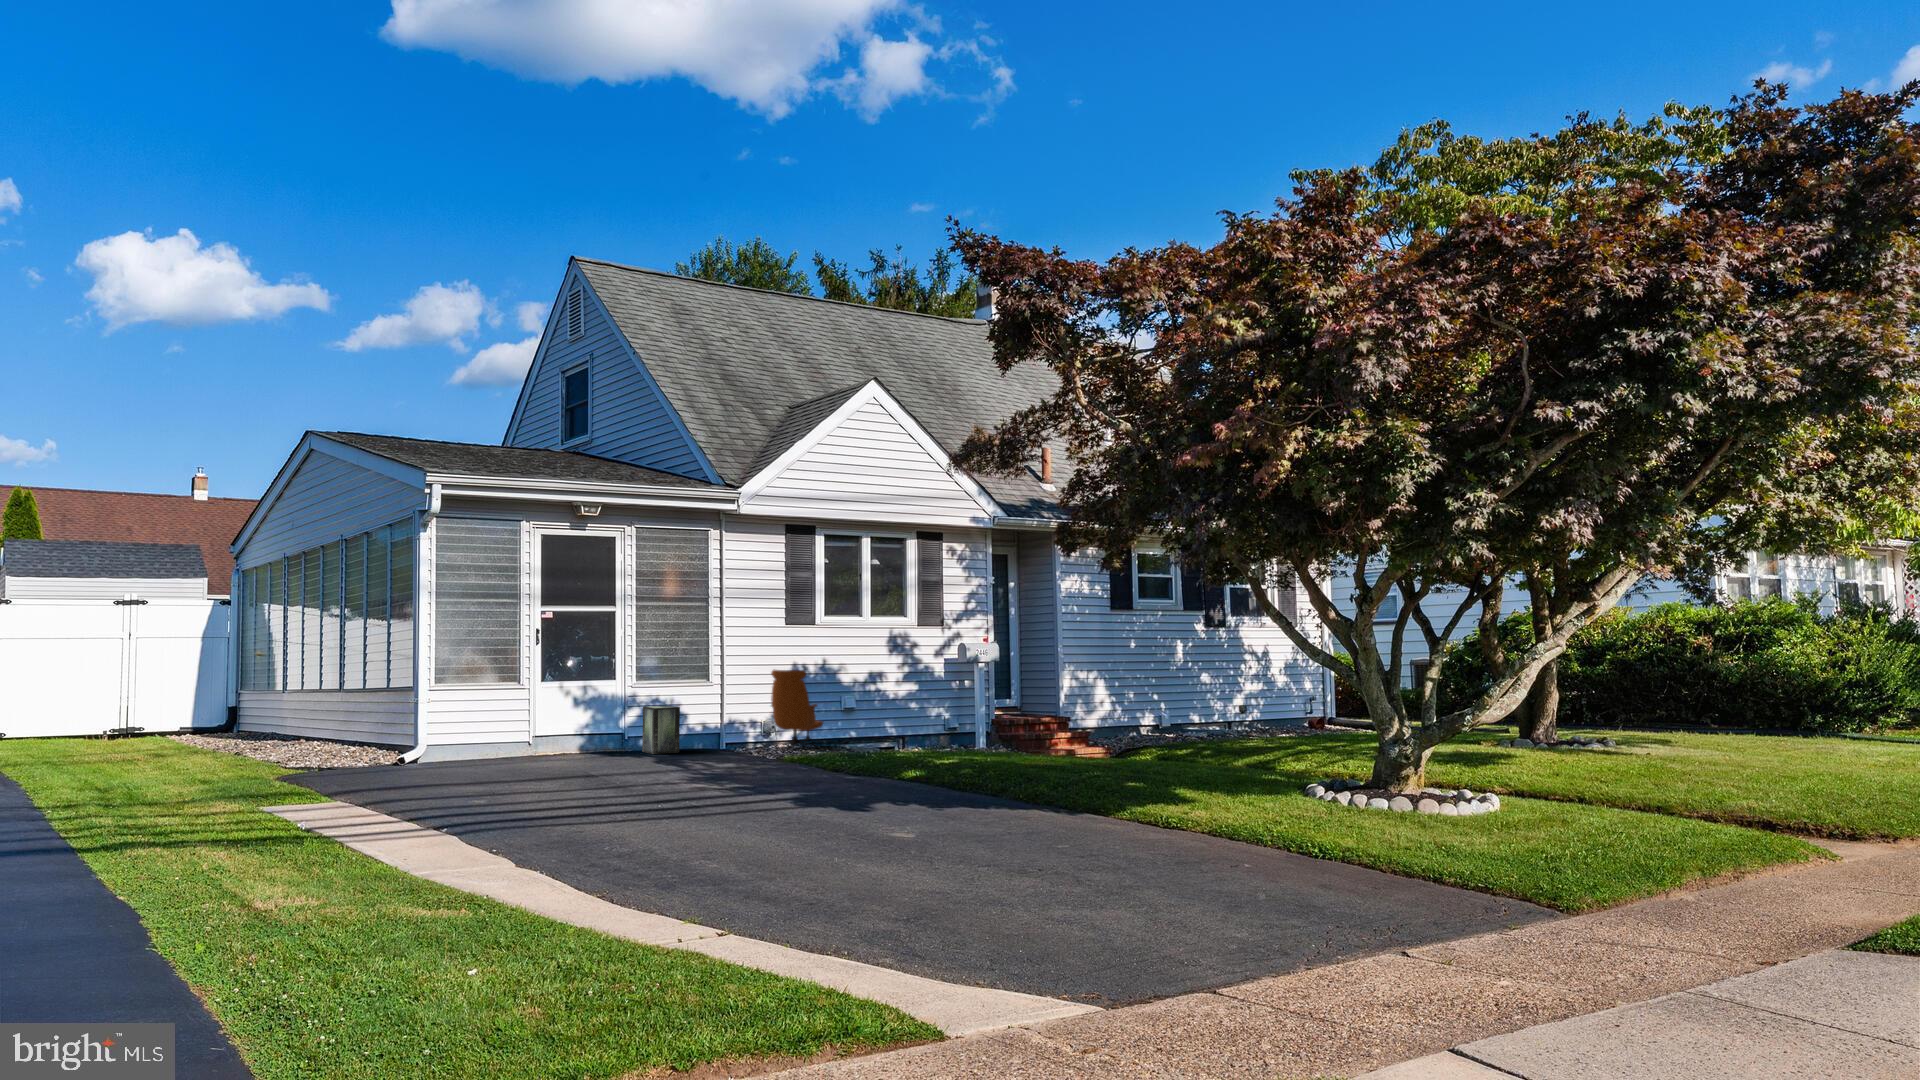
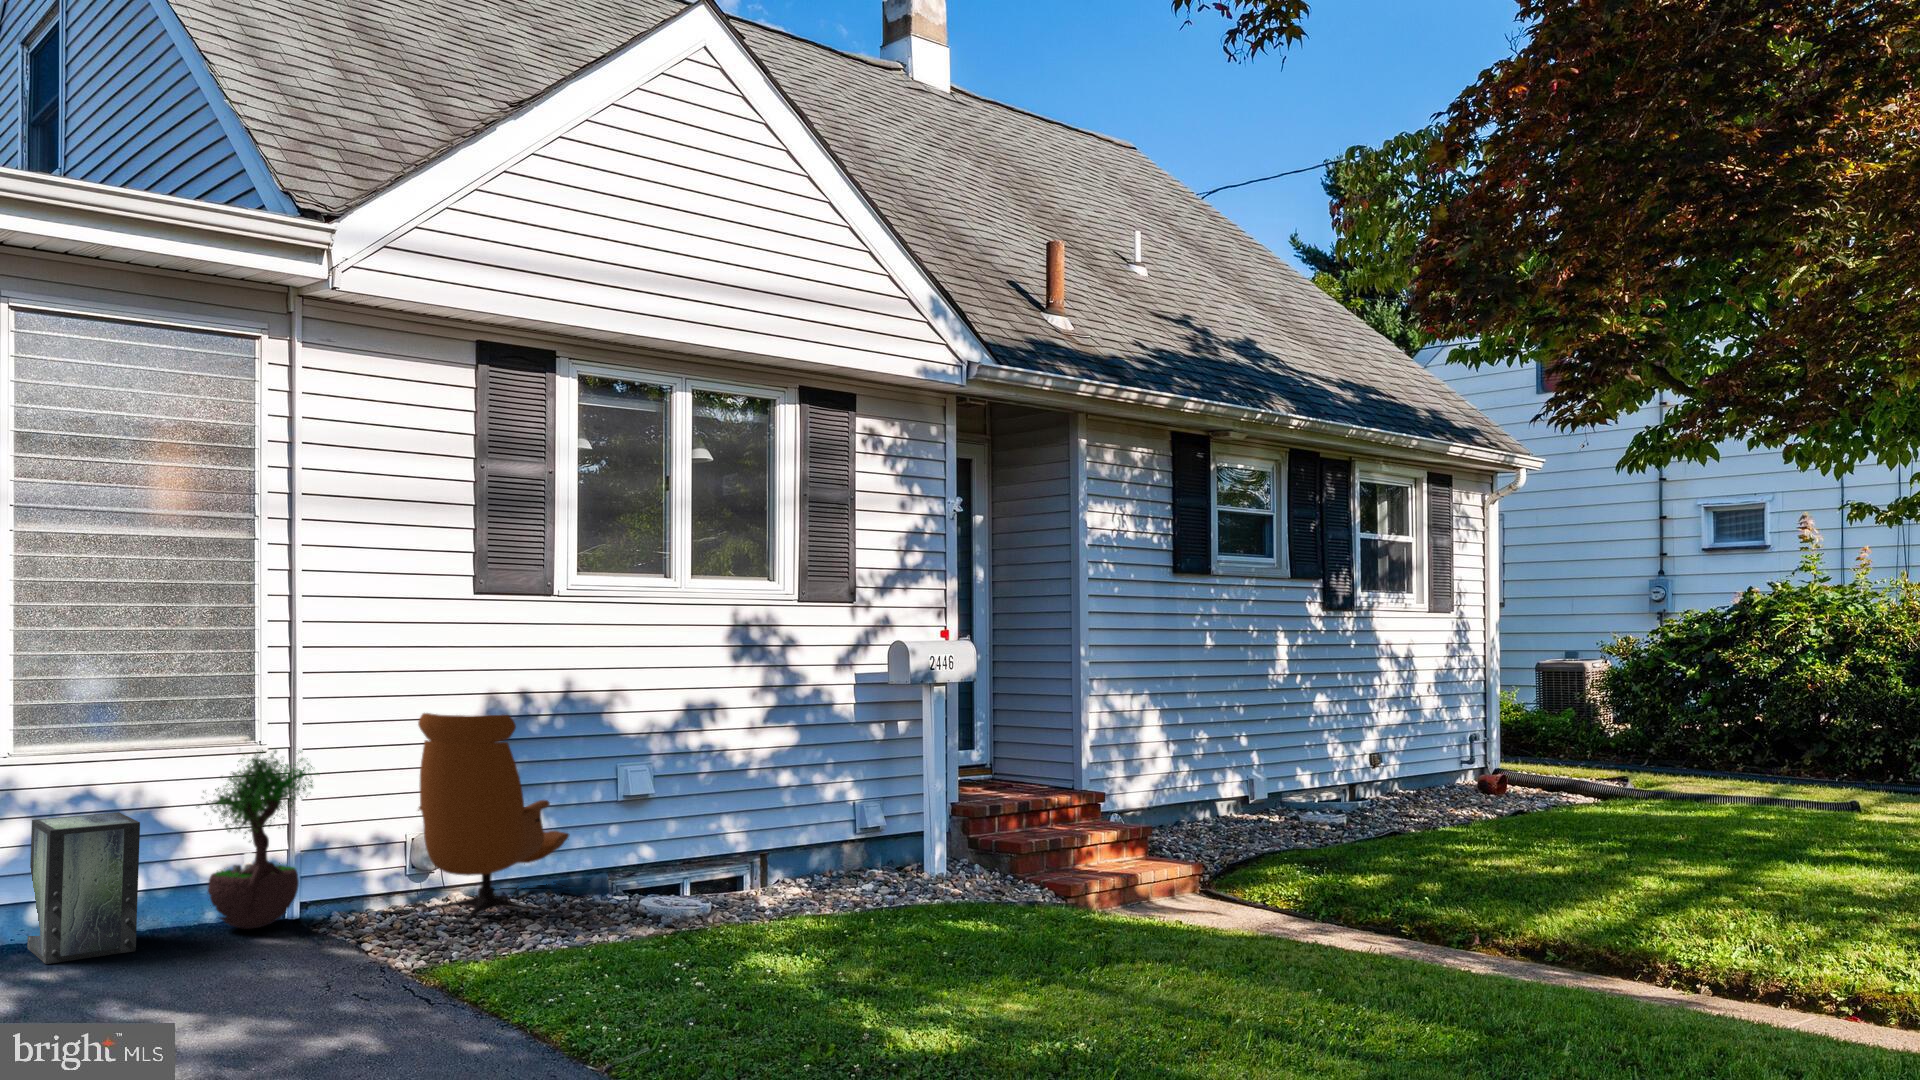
potted tree: none [696,679,736,749] -> present [196,750,313,929]

